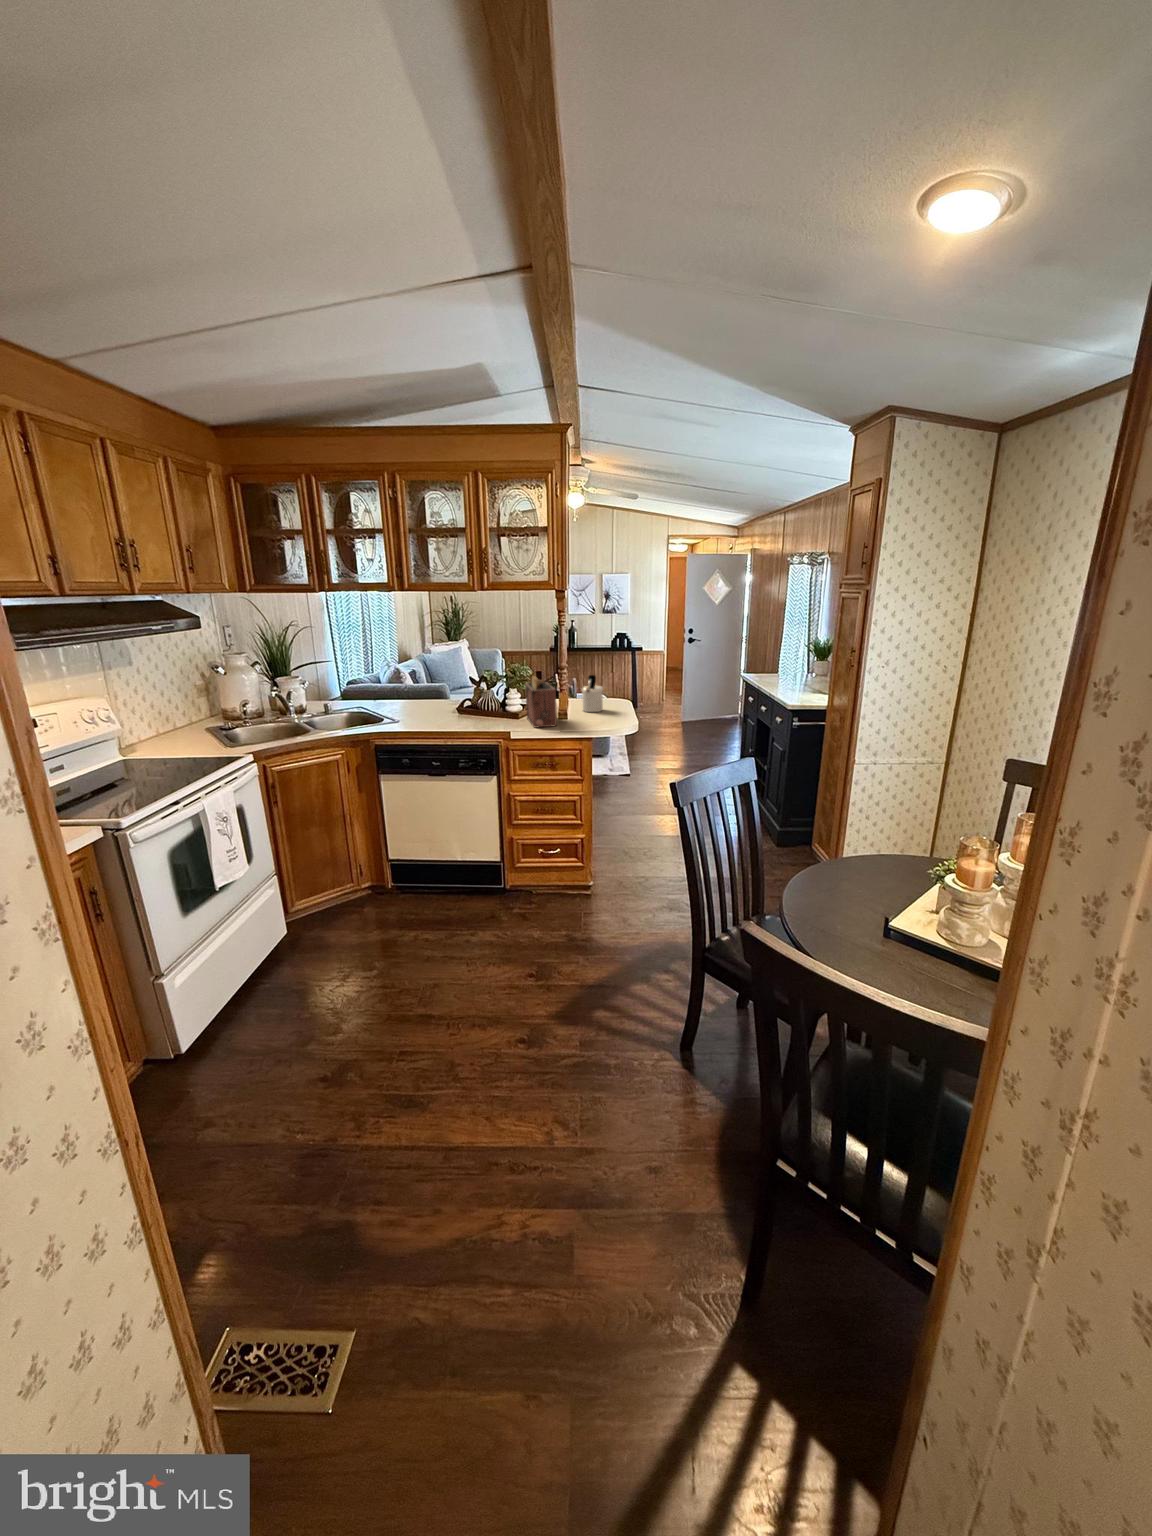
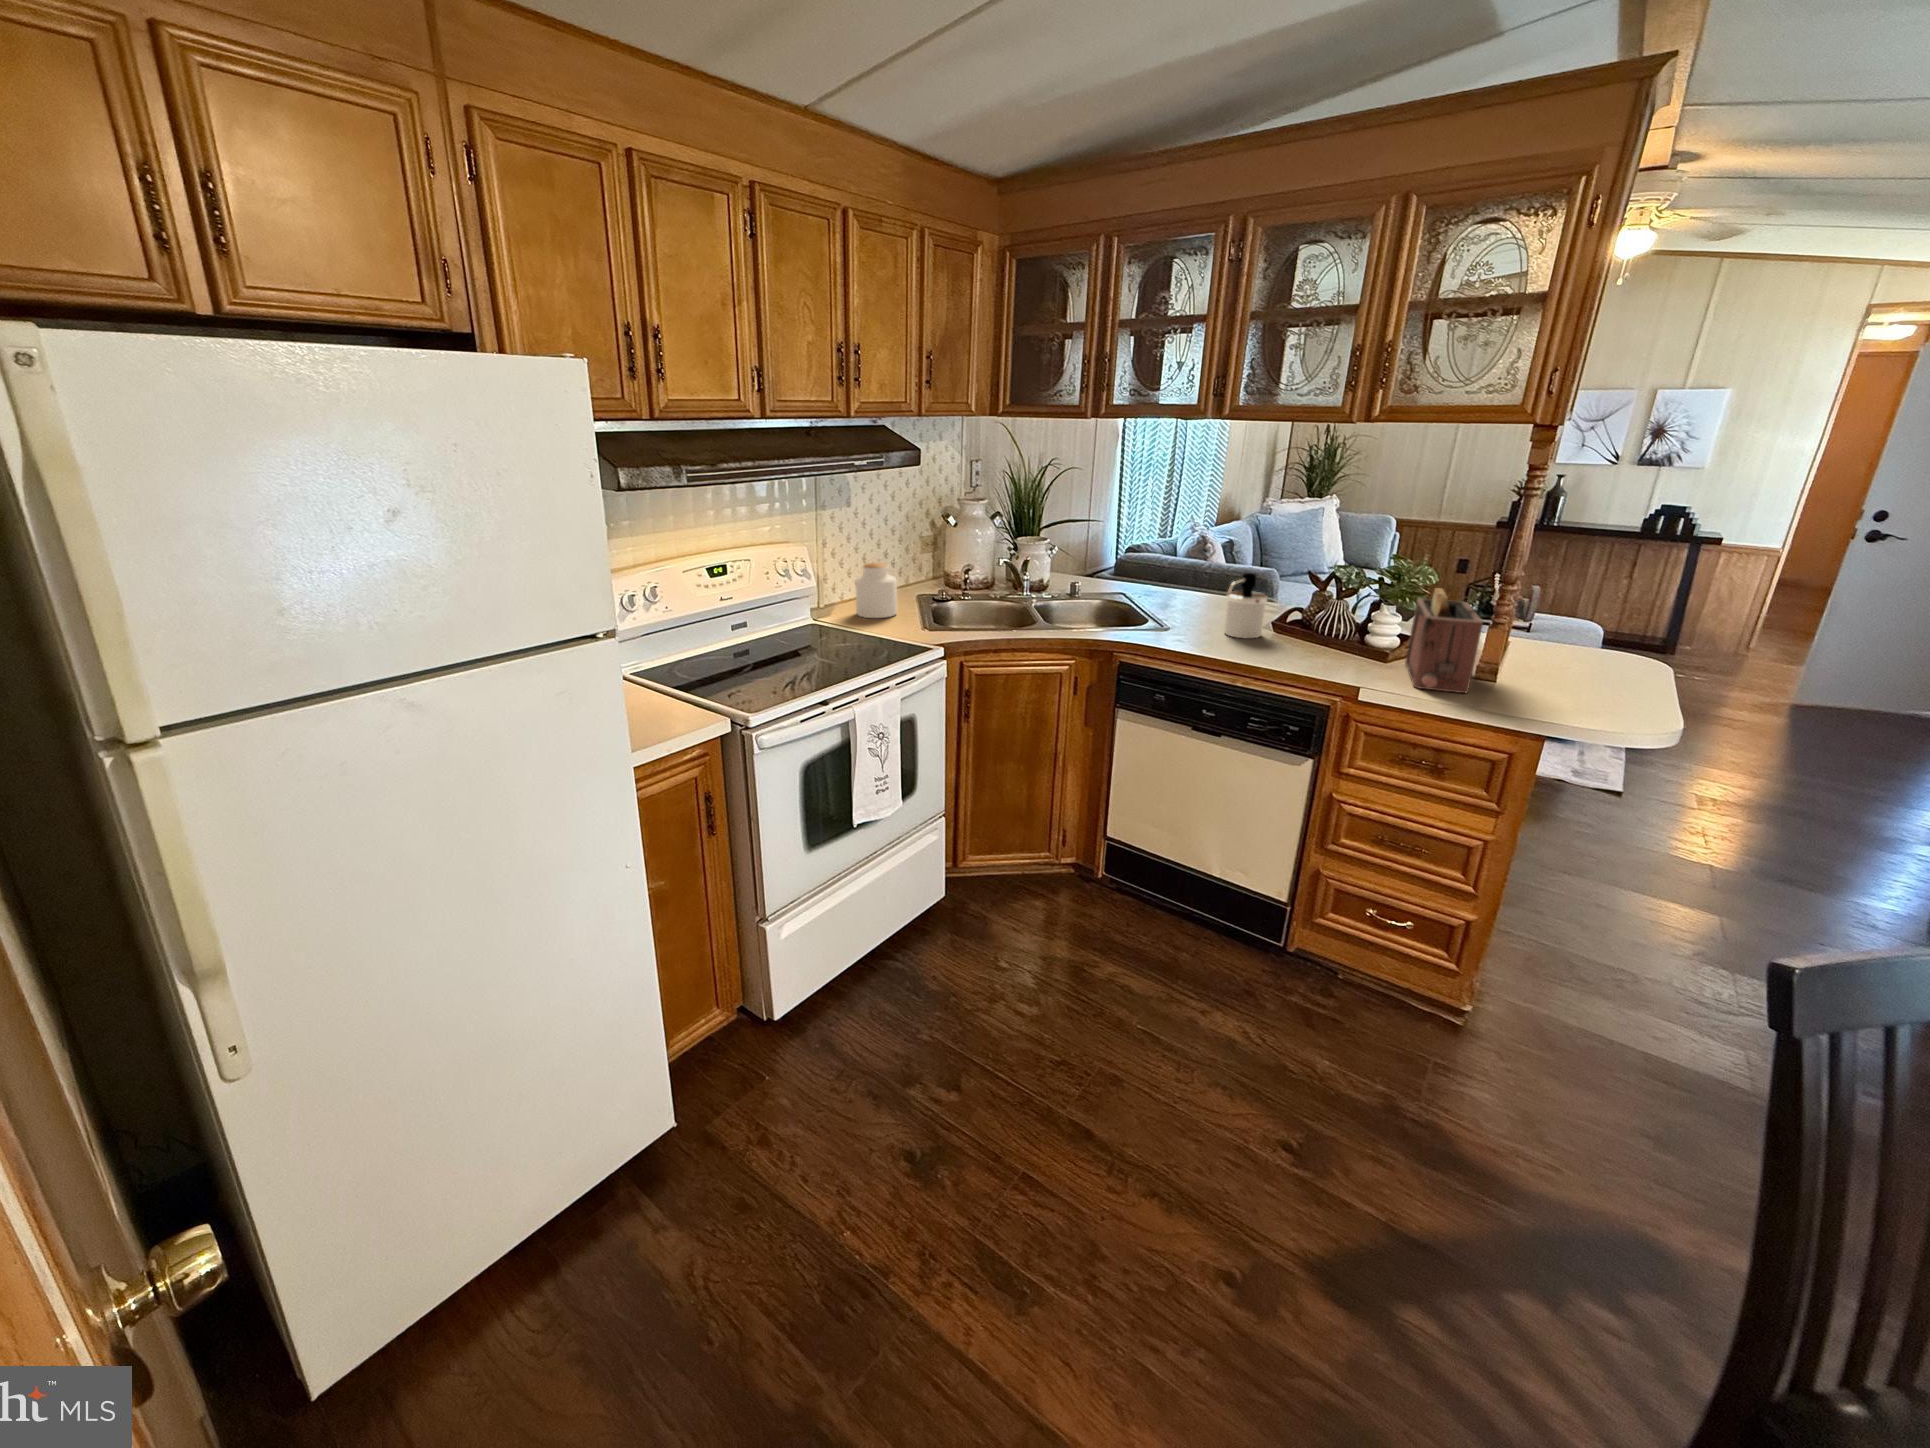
soap dispenser: present [582,675,603,712] -> present [1224,573,1268,638]
jar: none [153,705,196,749] -> present [856,563,897,618]

